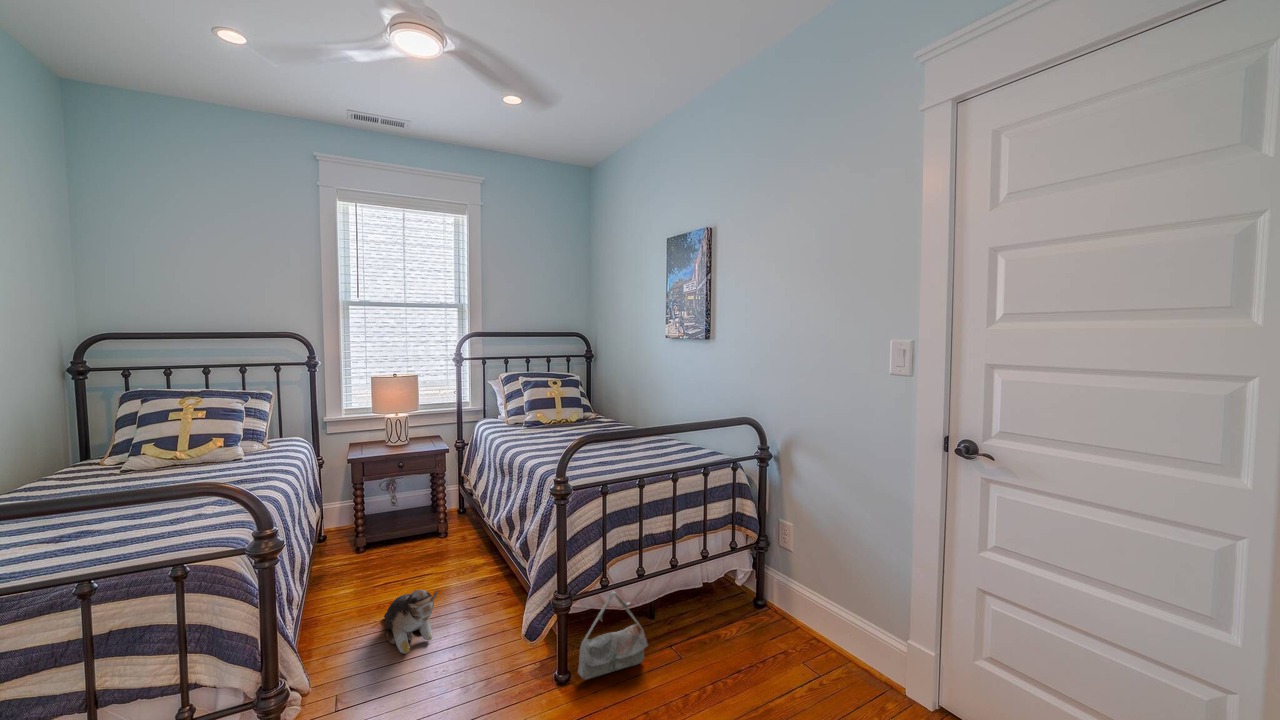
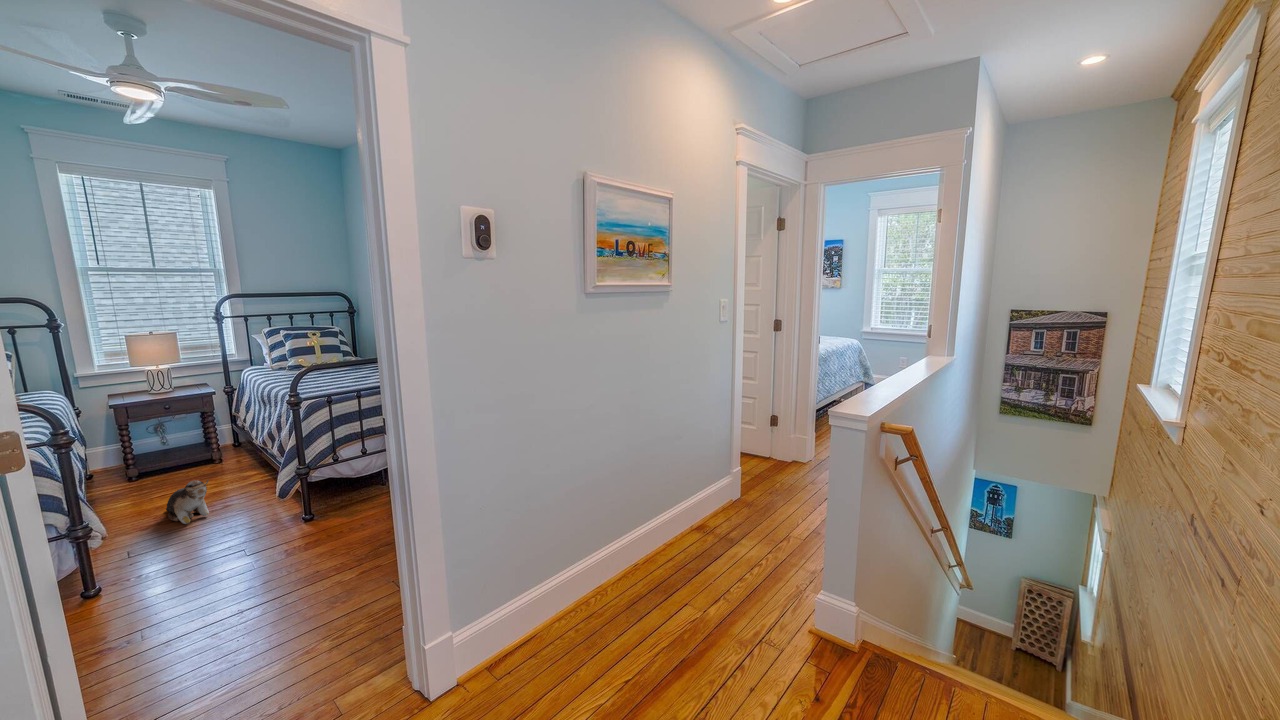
bag: present [578,591,648,680] -> none [319,463,370,516]

